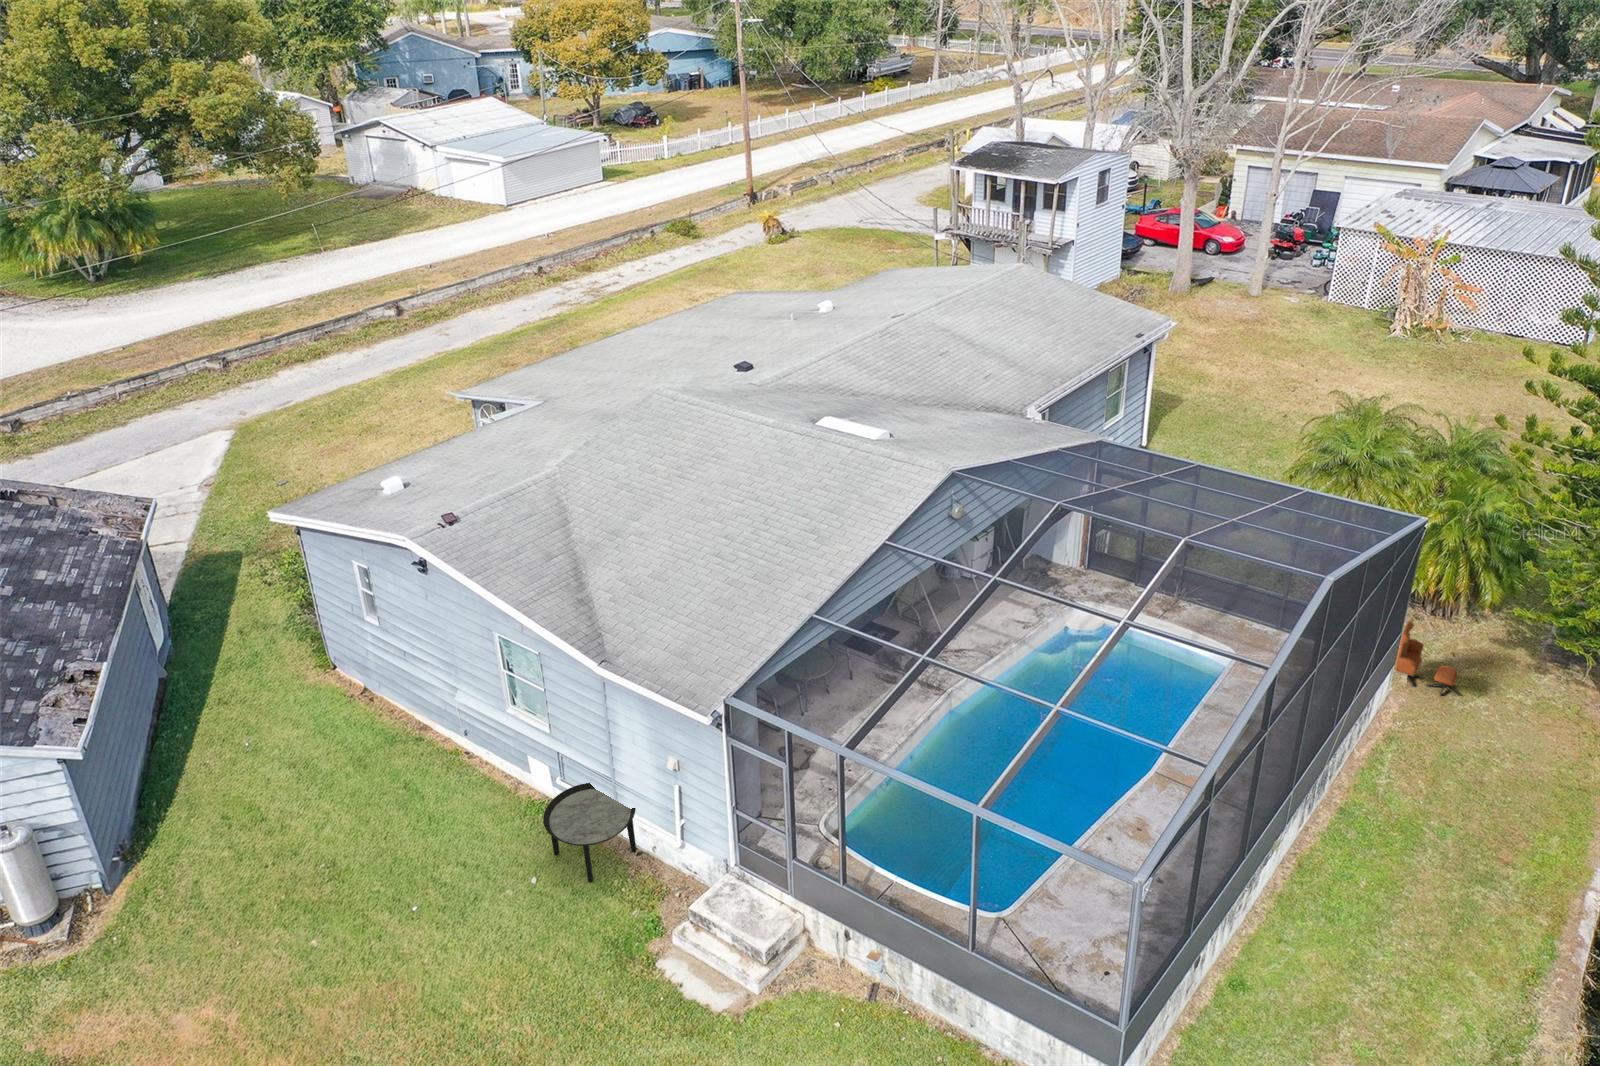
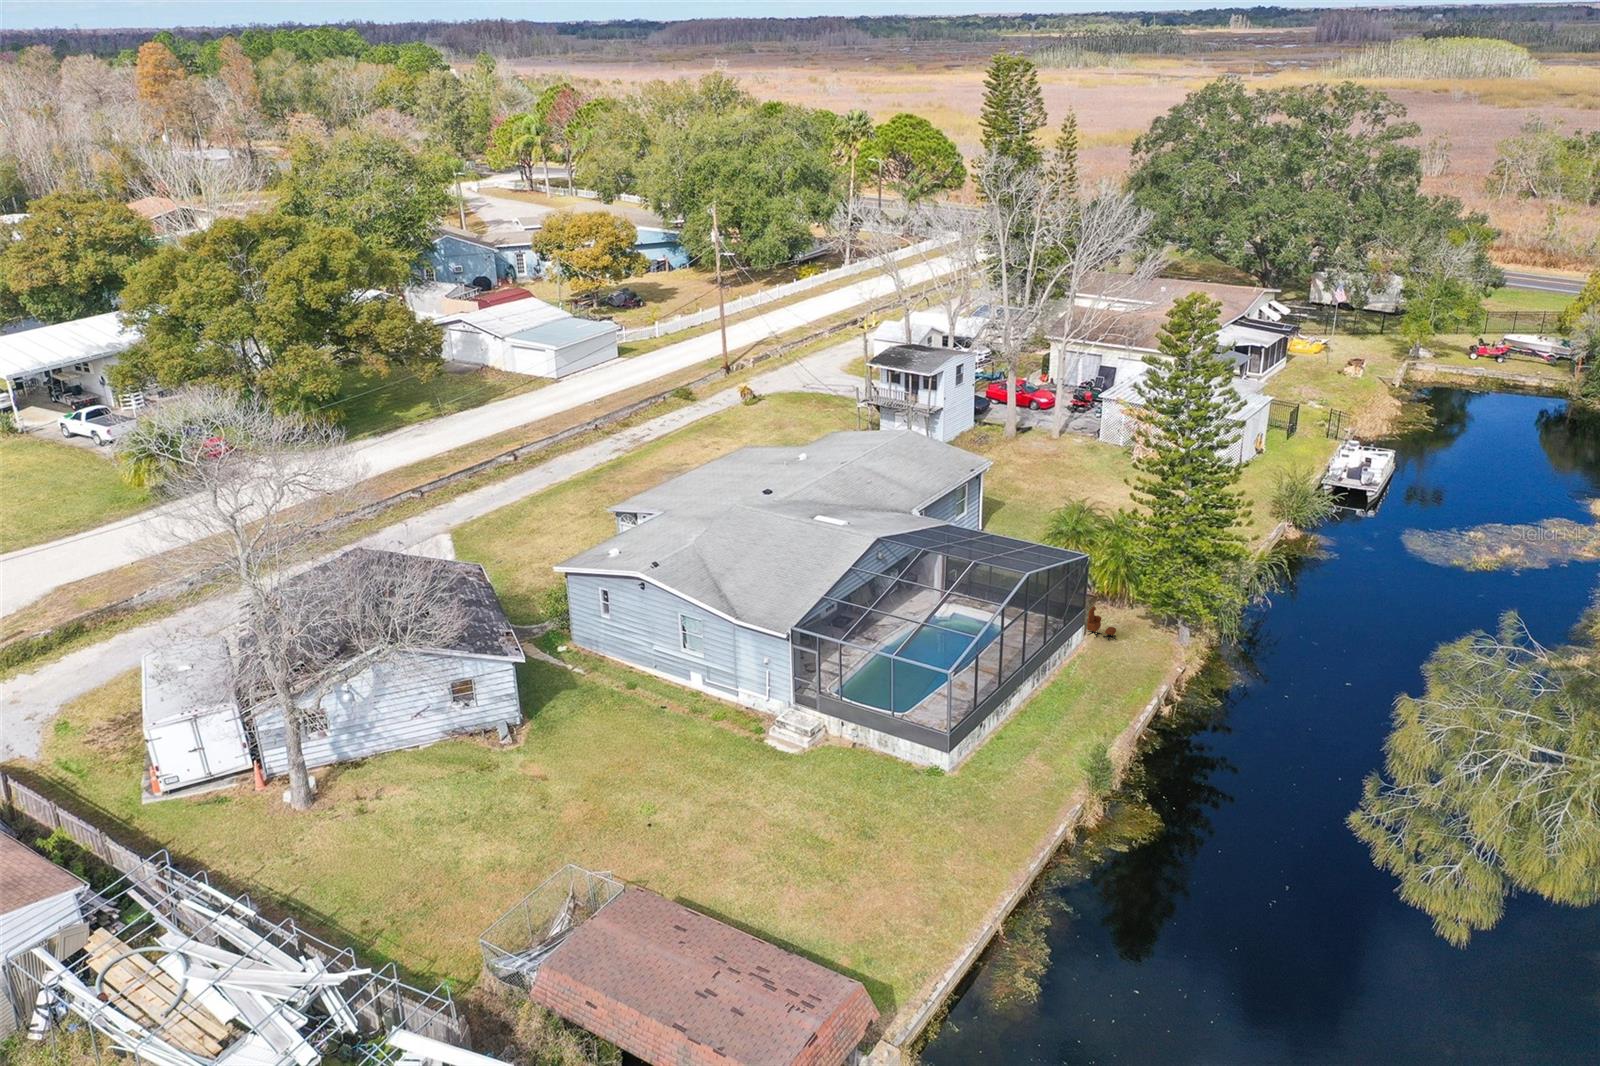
round table: present [543,783,636,882] -> none [707,679,746,718]

